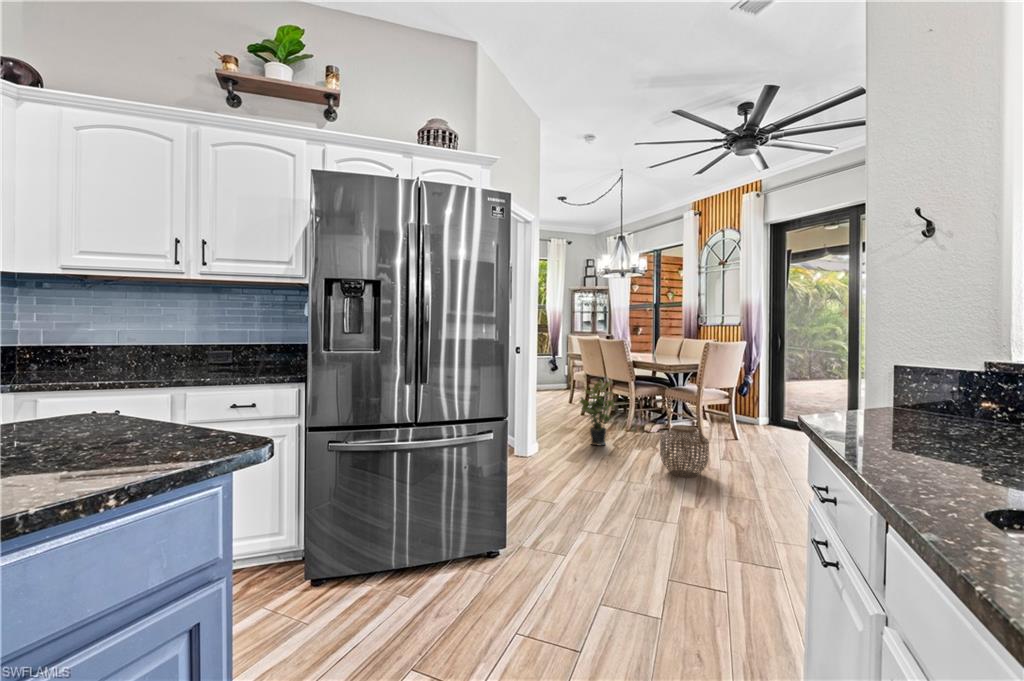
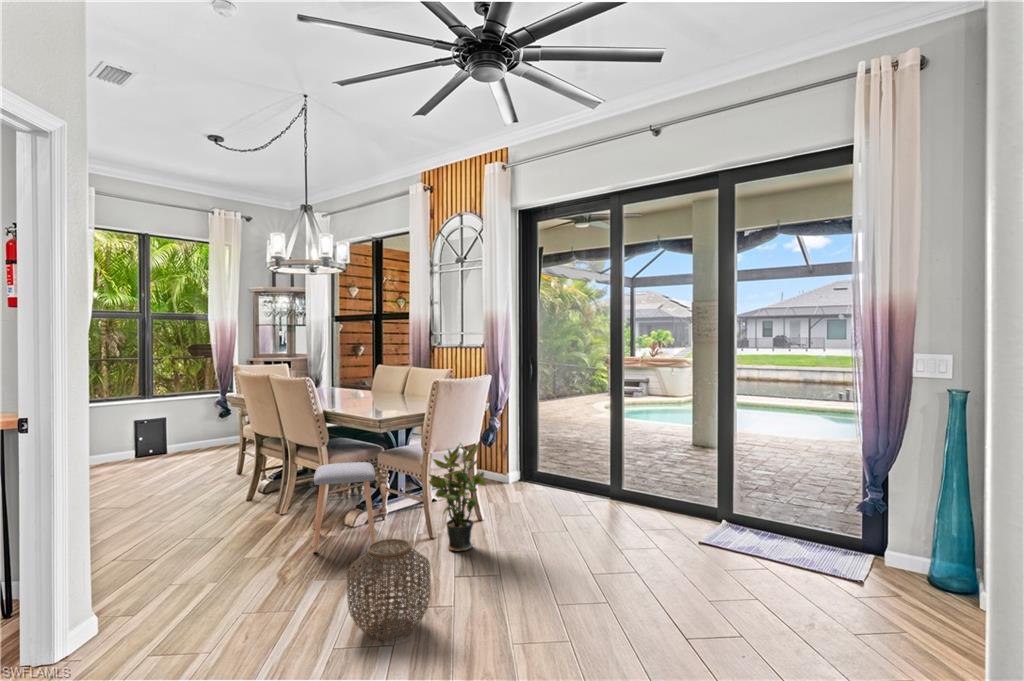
potted plant: present [580,381,614,446] -> present [429,443,486,551]
stool: none [628,392,667,442] -> present [313,462,376,553]

